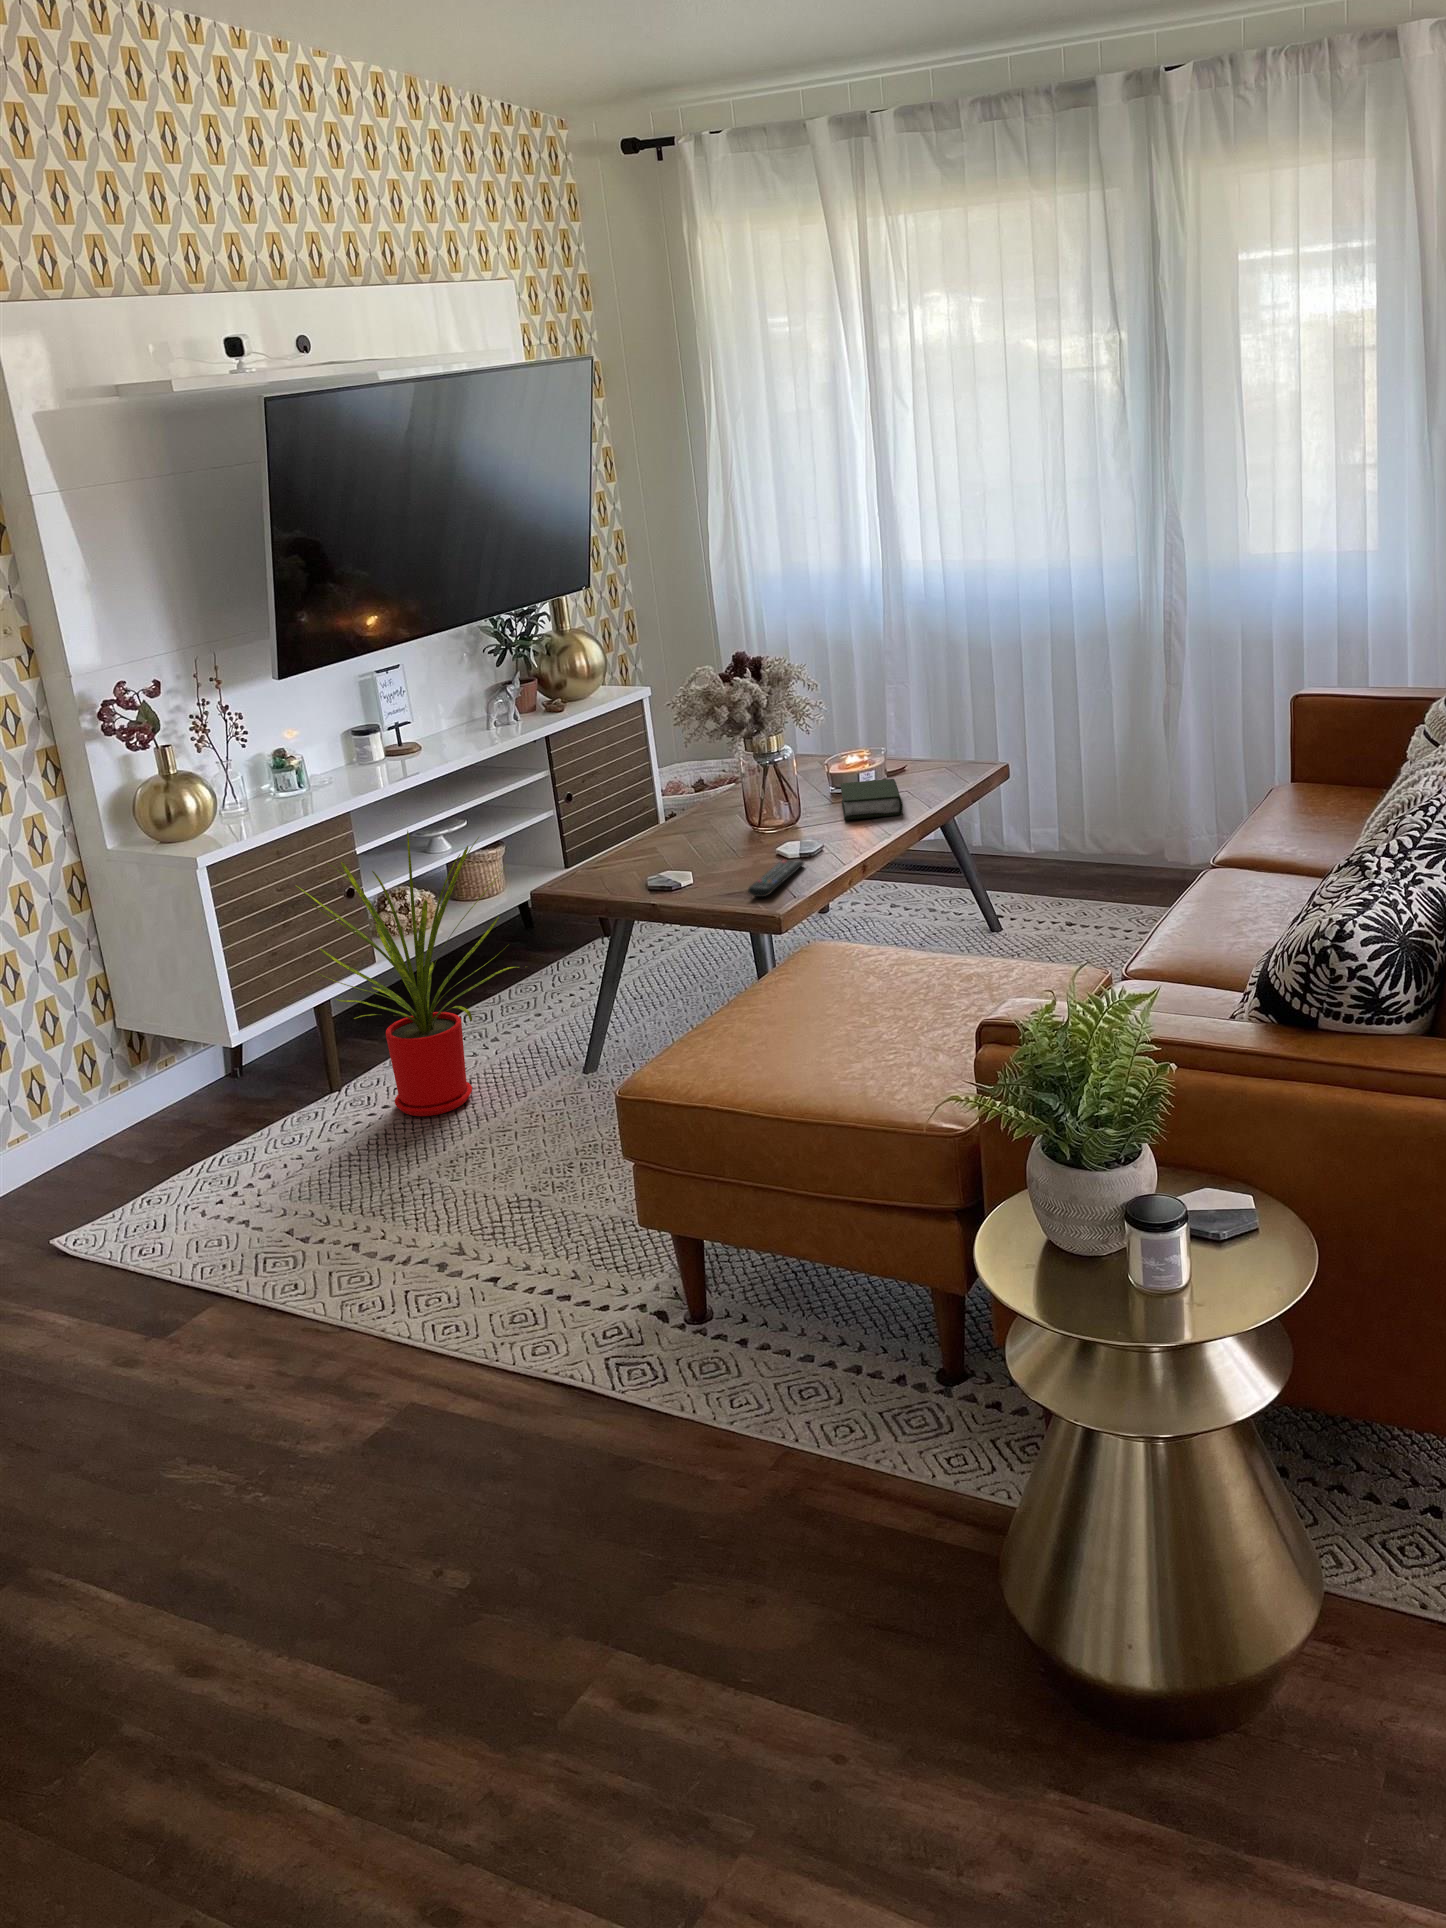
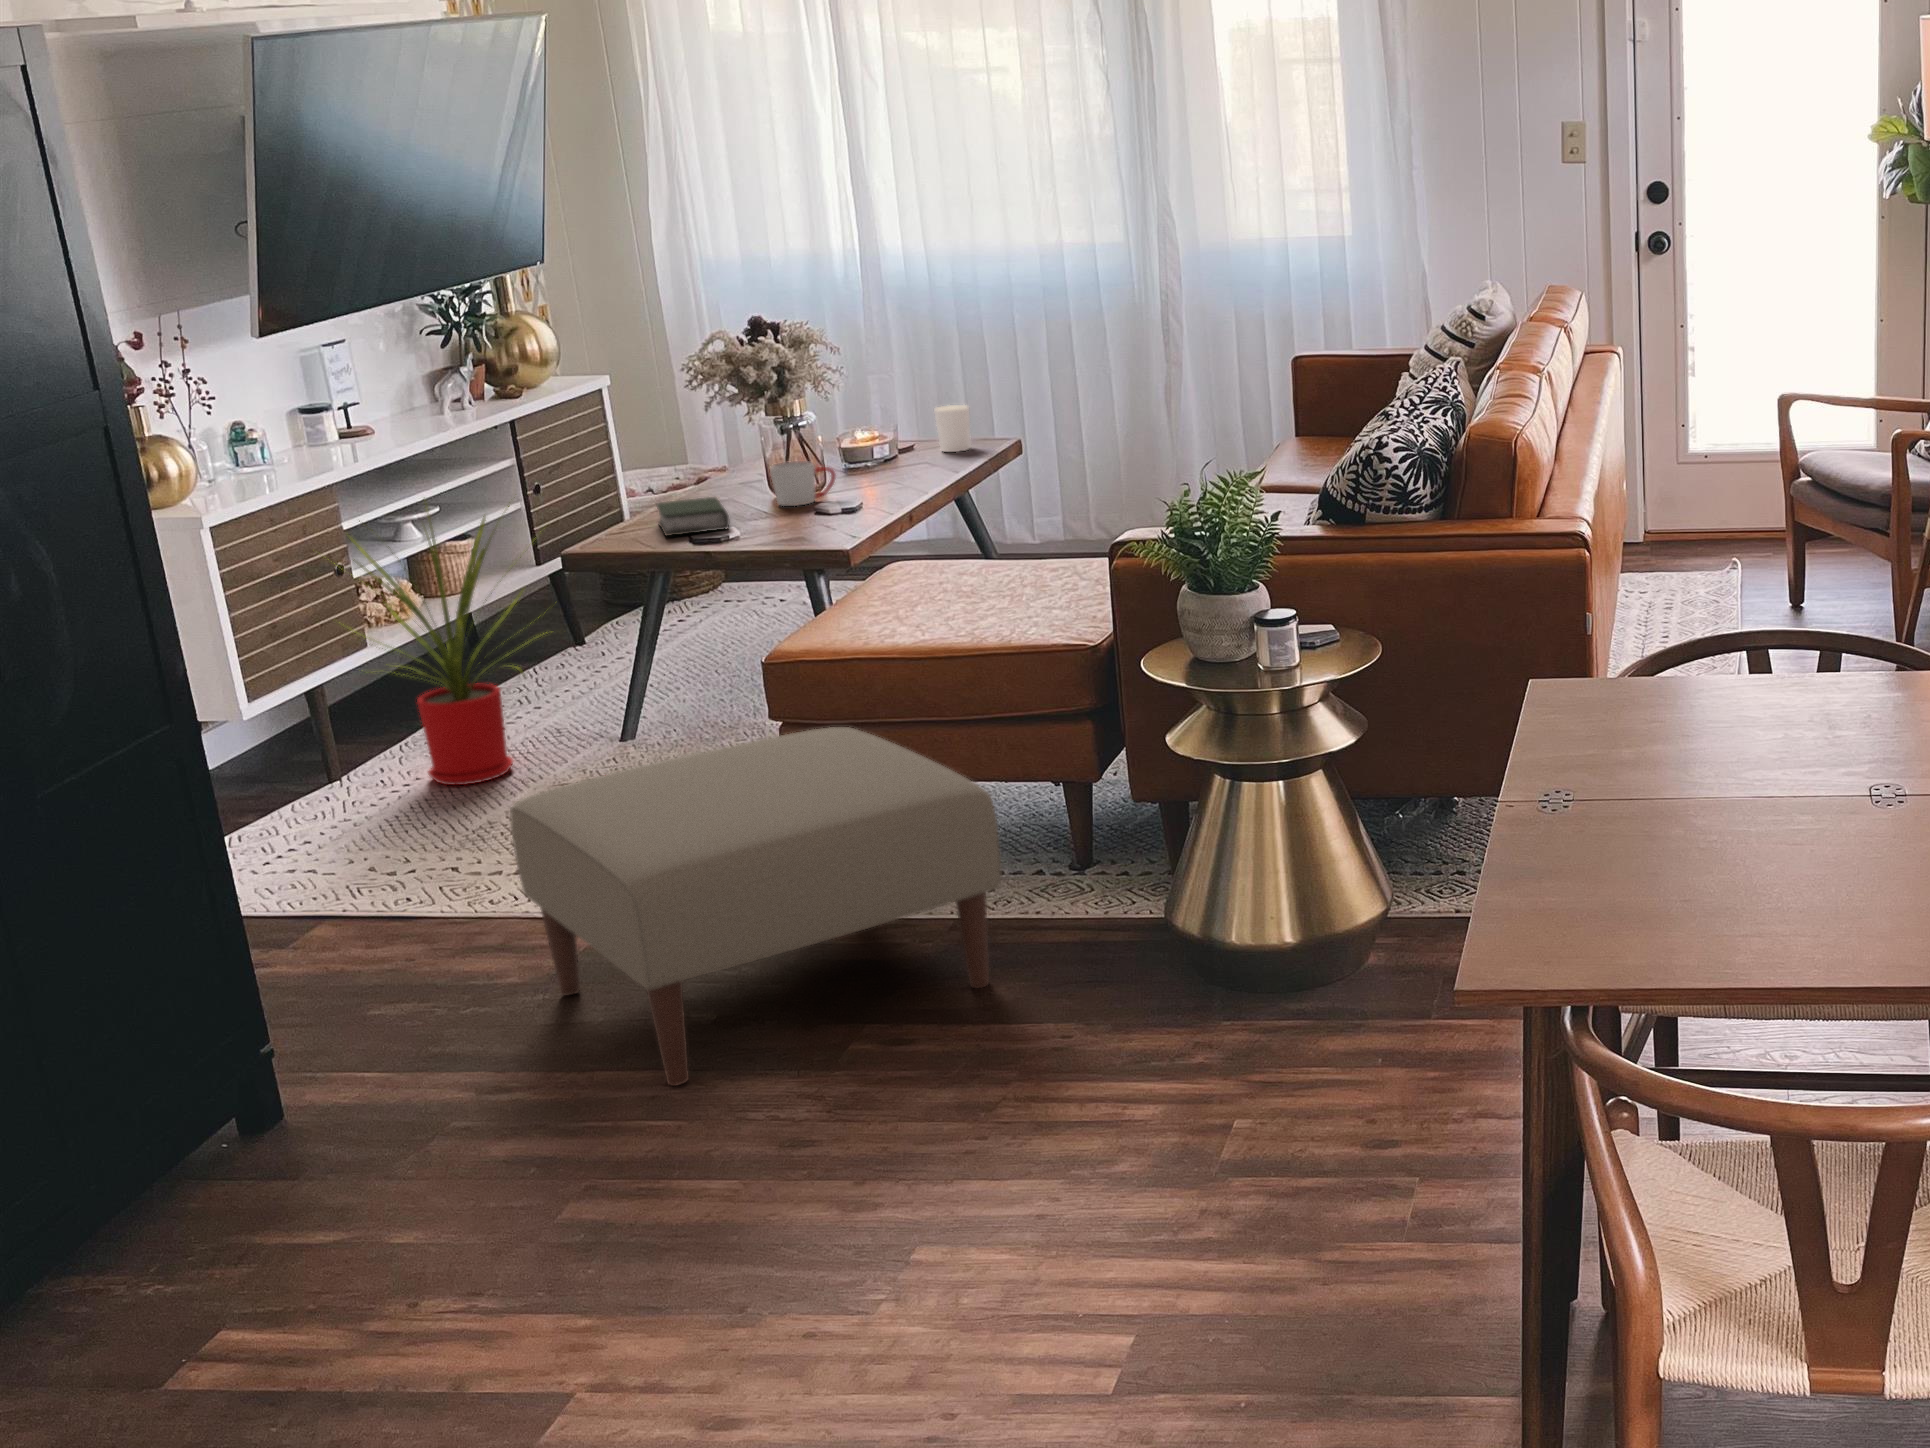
candle holder: none [917,731,952,780] -> present [934,405,971,452]
book: present [840,779,903,820] -> present [656,497,730,536]
mug: none [734,798,797,846] -> present [770,461,835,506]
remote control: present [748,860,804,897] -> none [815,510,858,536]
ottoman: none [250,1207,772,1764] -> present [510,727,1001,1086]

